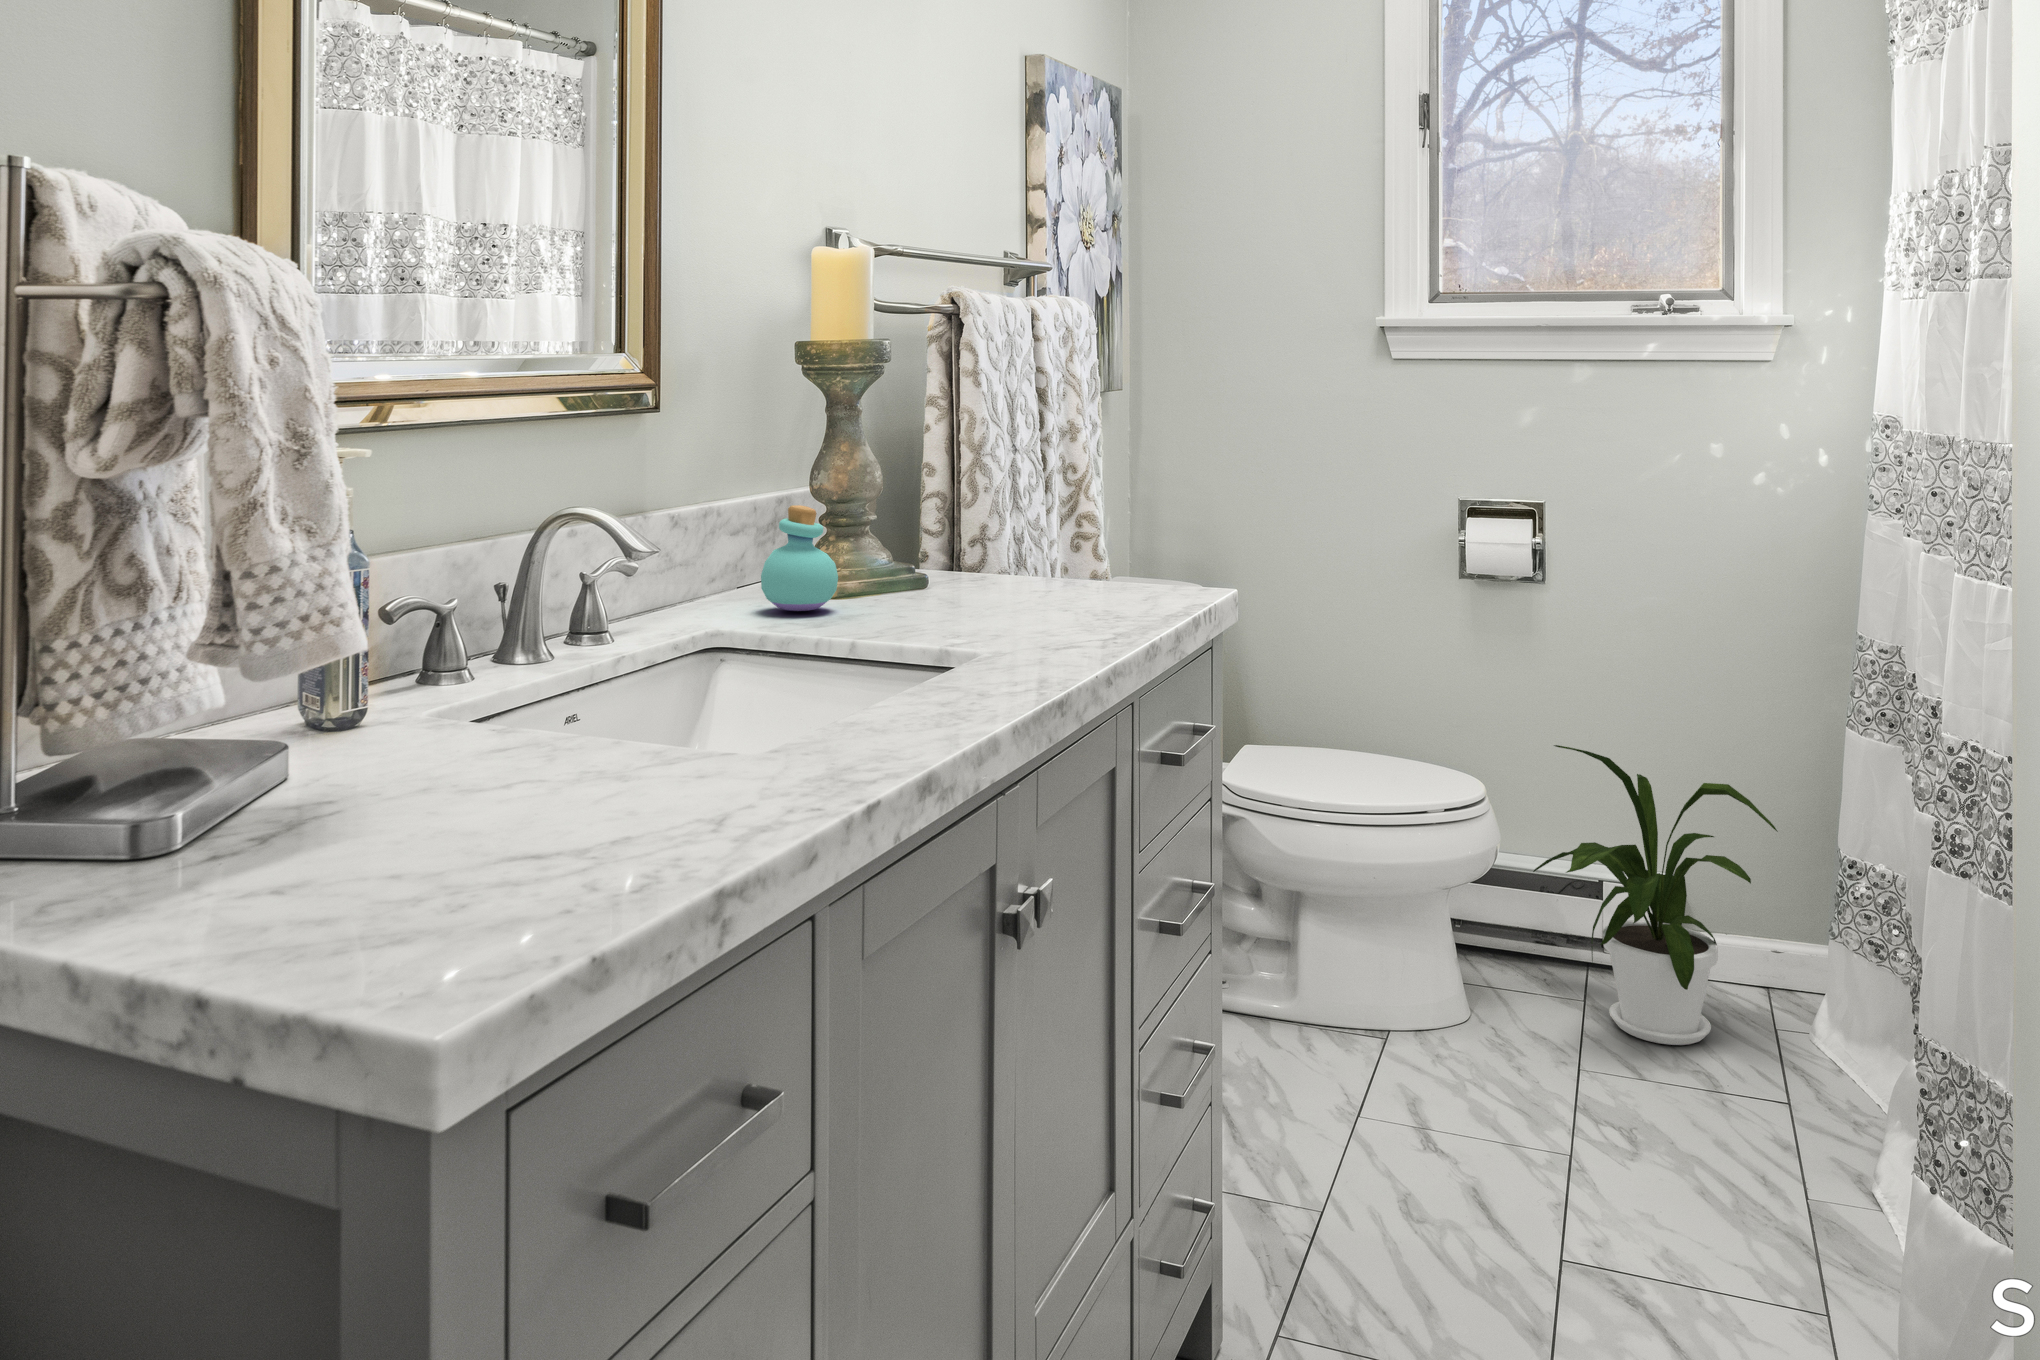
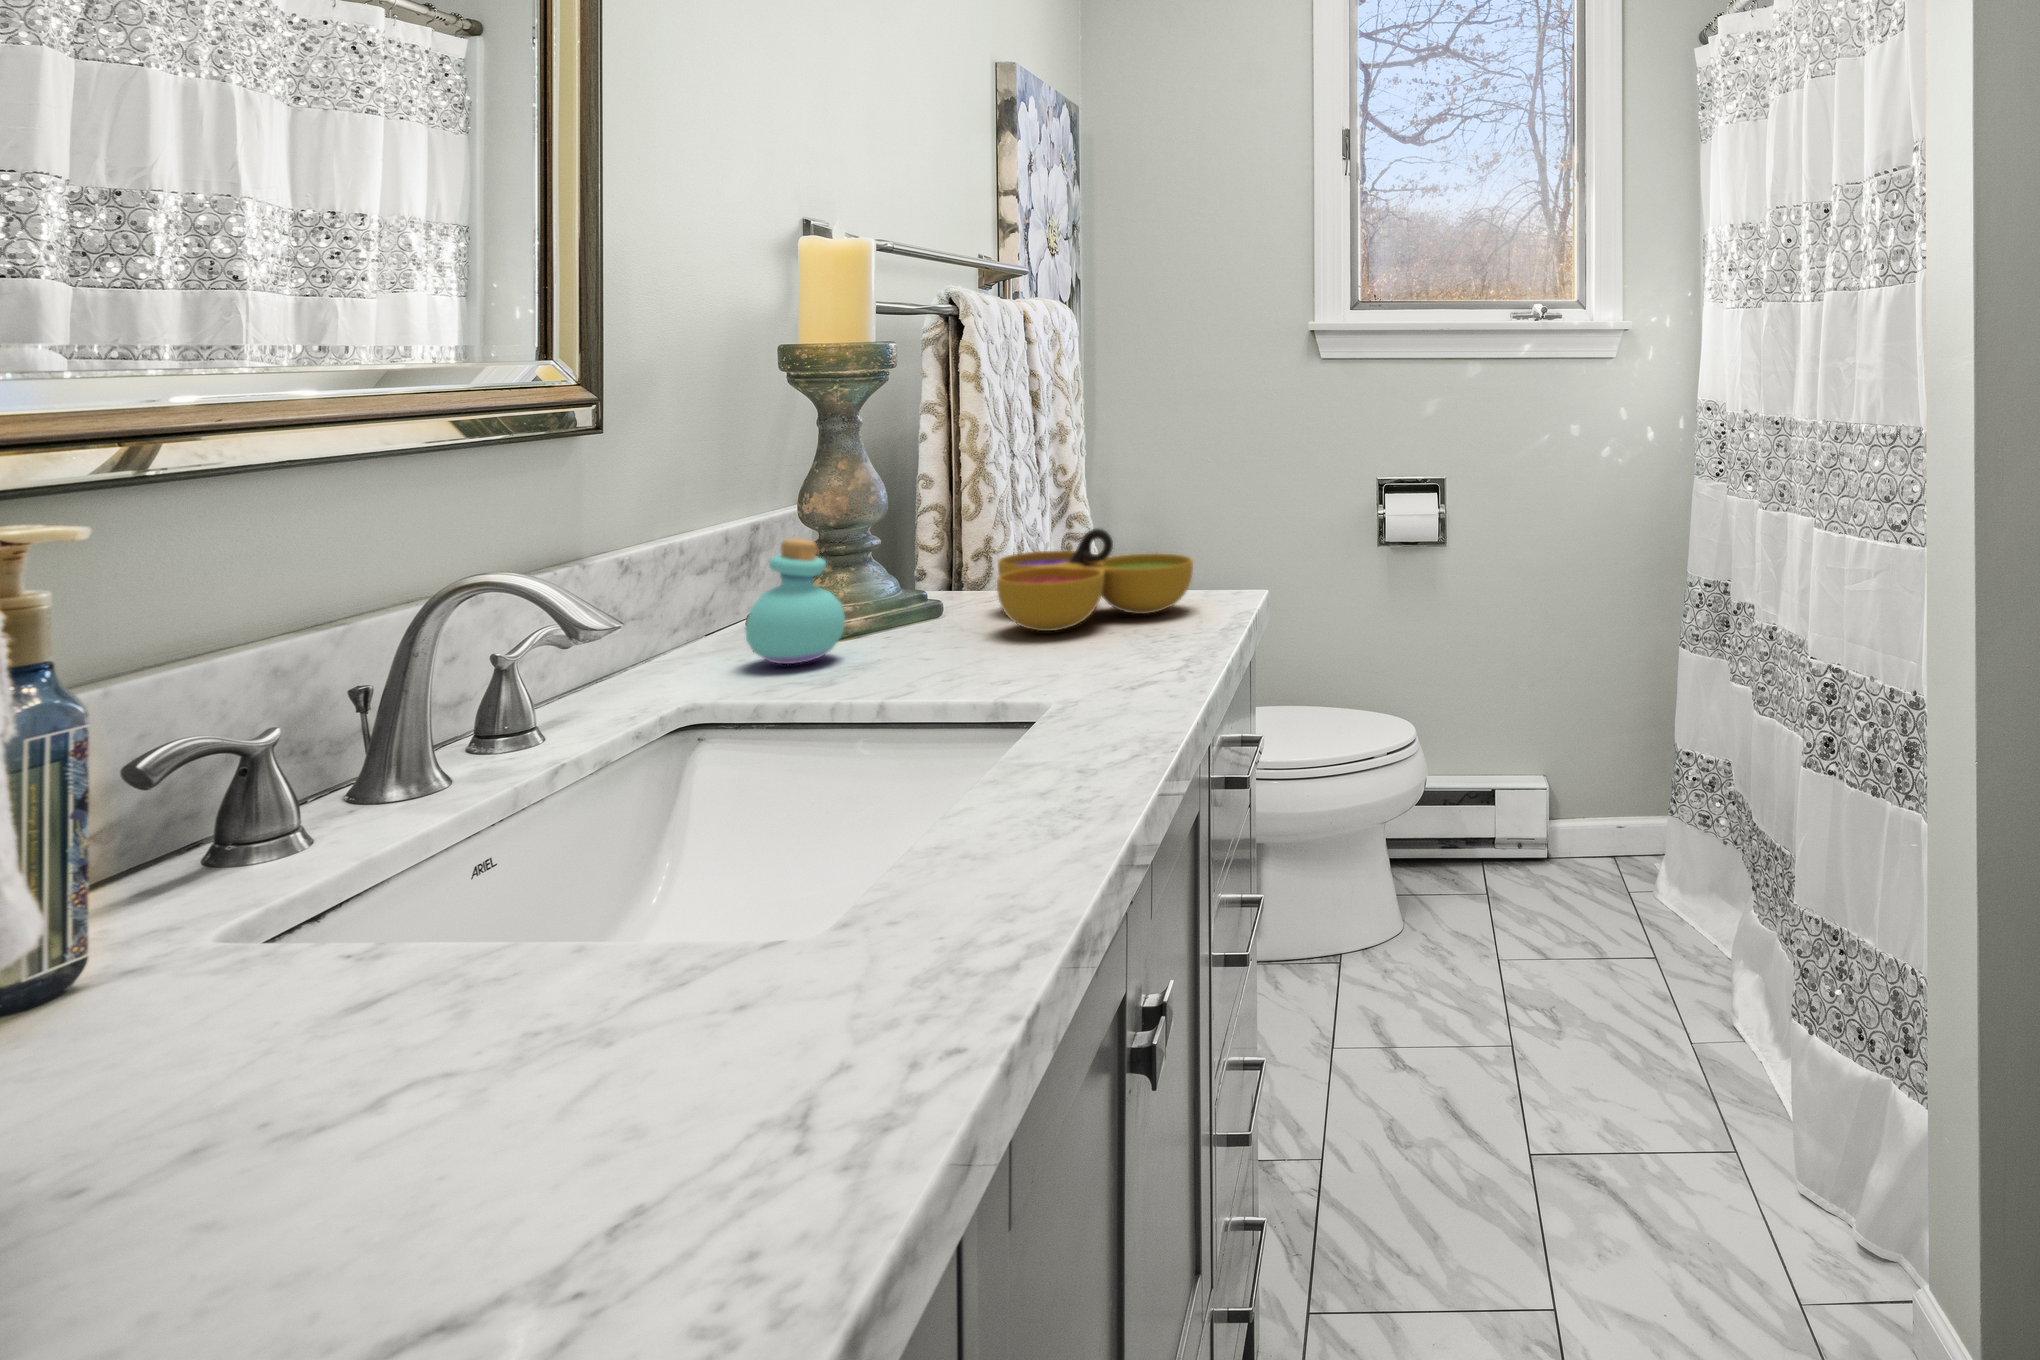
decorative bowl: none [967,516,1153,606] -> present [997,529,1193,631]
house plant: present [1533,745,1778,1045] -> none [1445,683,1635,921]

